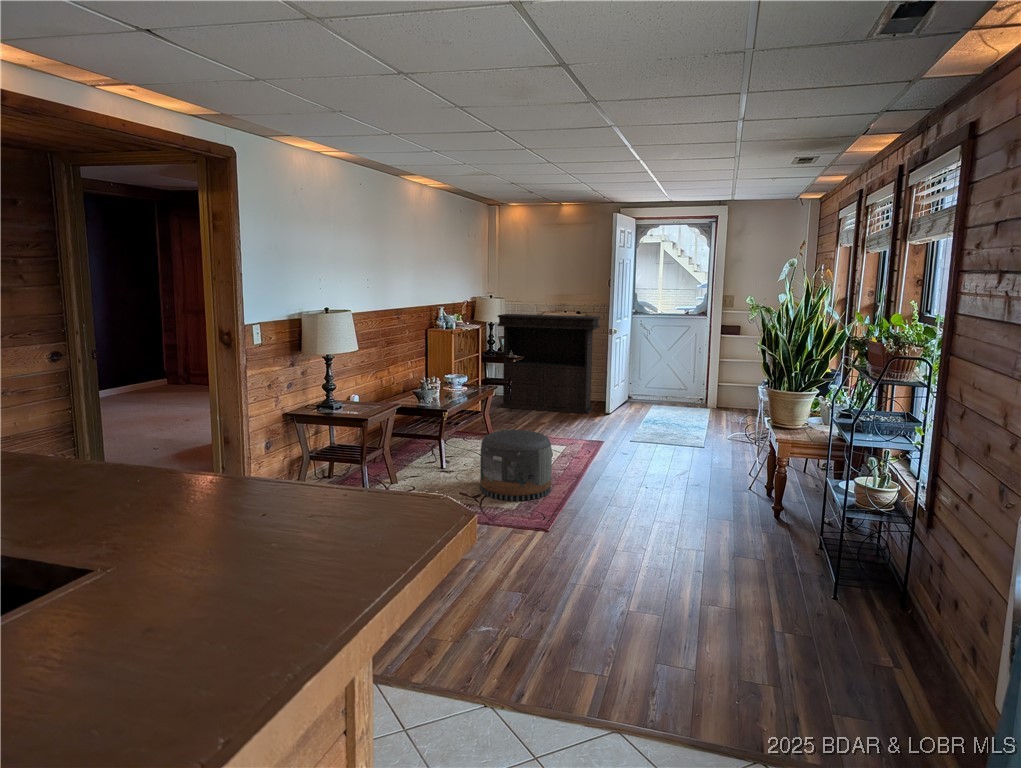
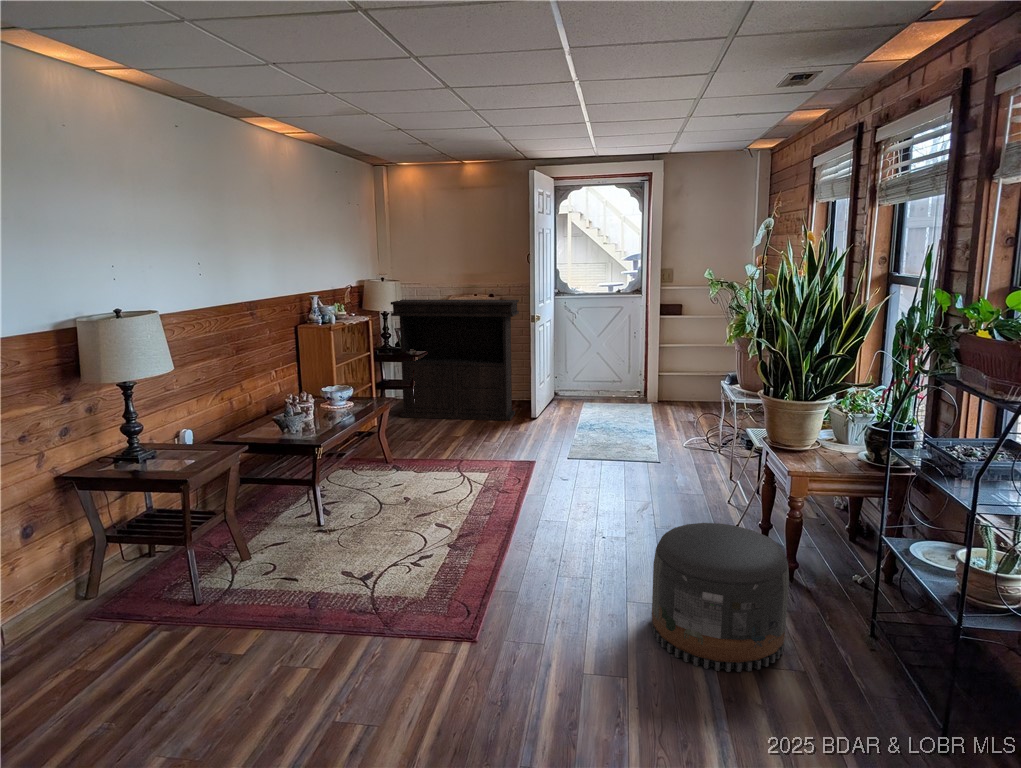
pouf: present [480,430,552,501] -> present [652,523,789,672]

